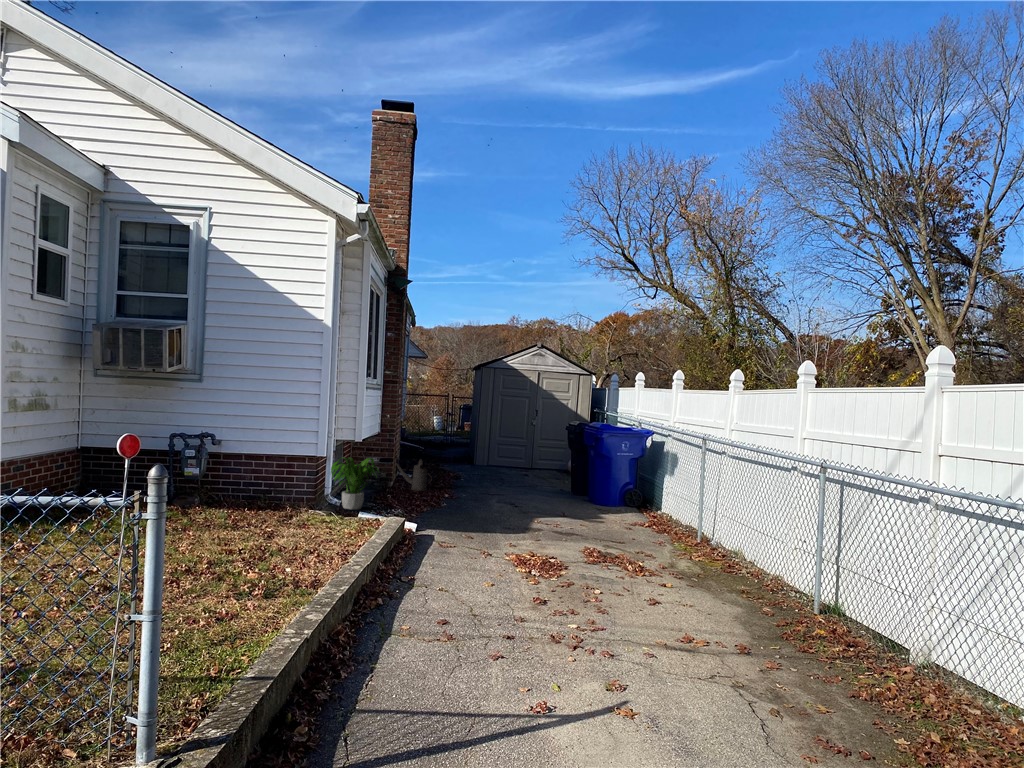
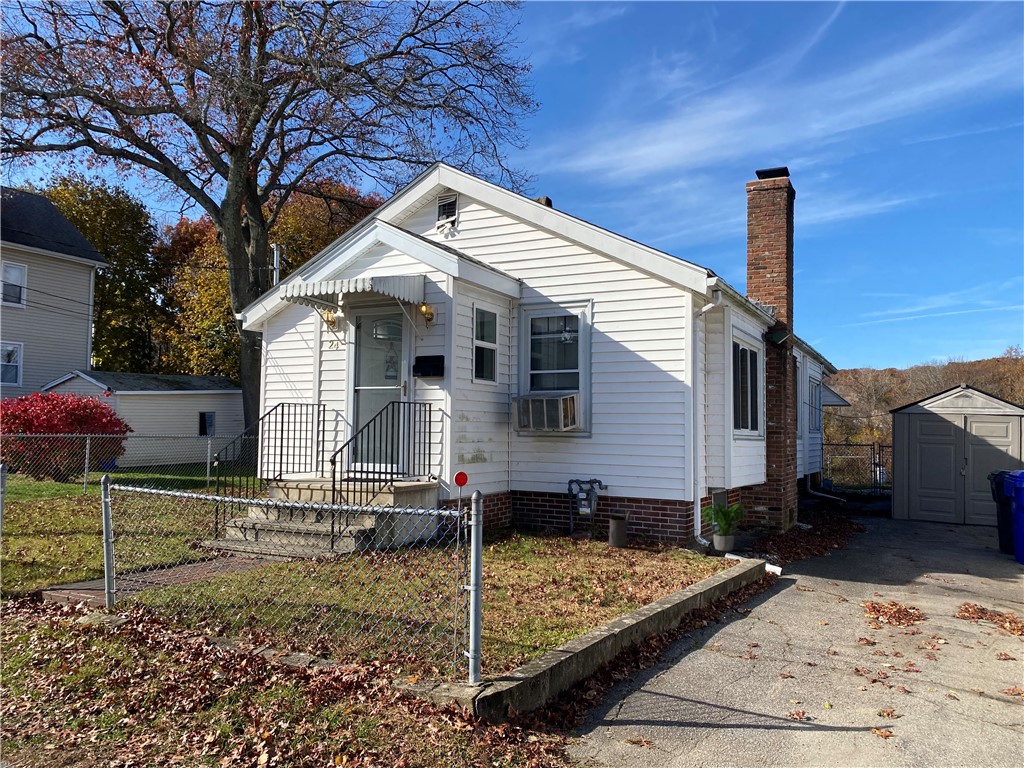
watering can: present [396,459,427,491] -> present [608,509,631,548]

